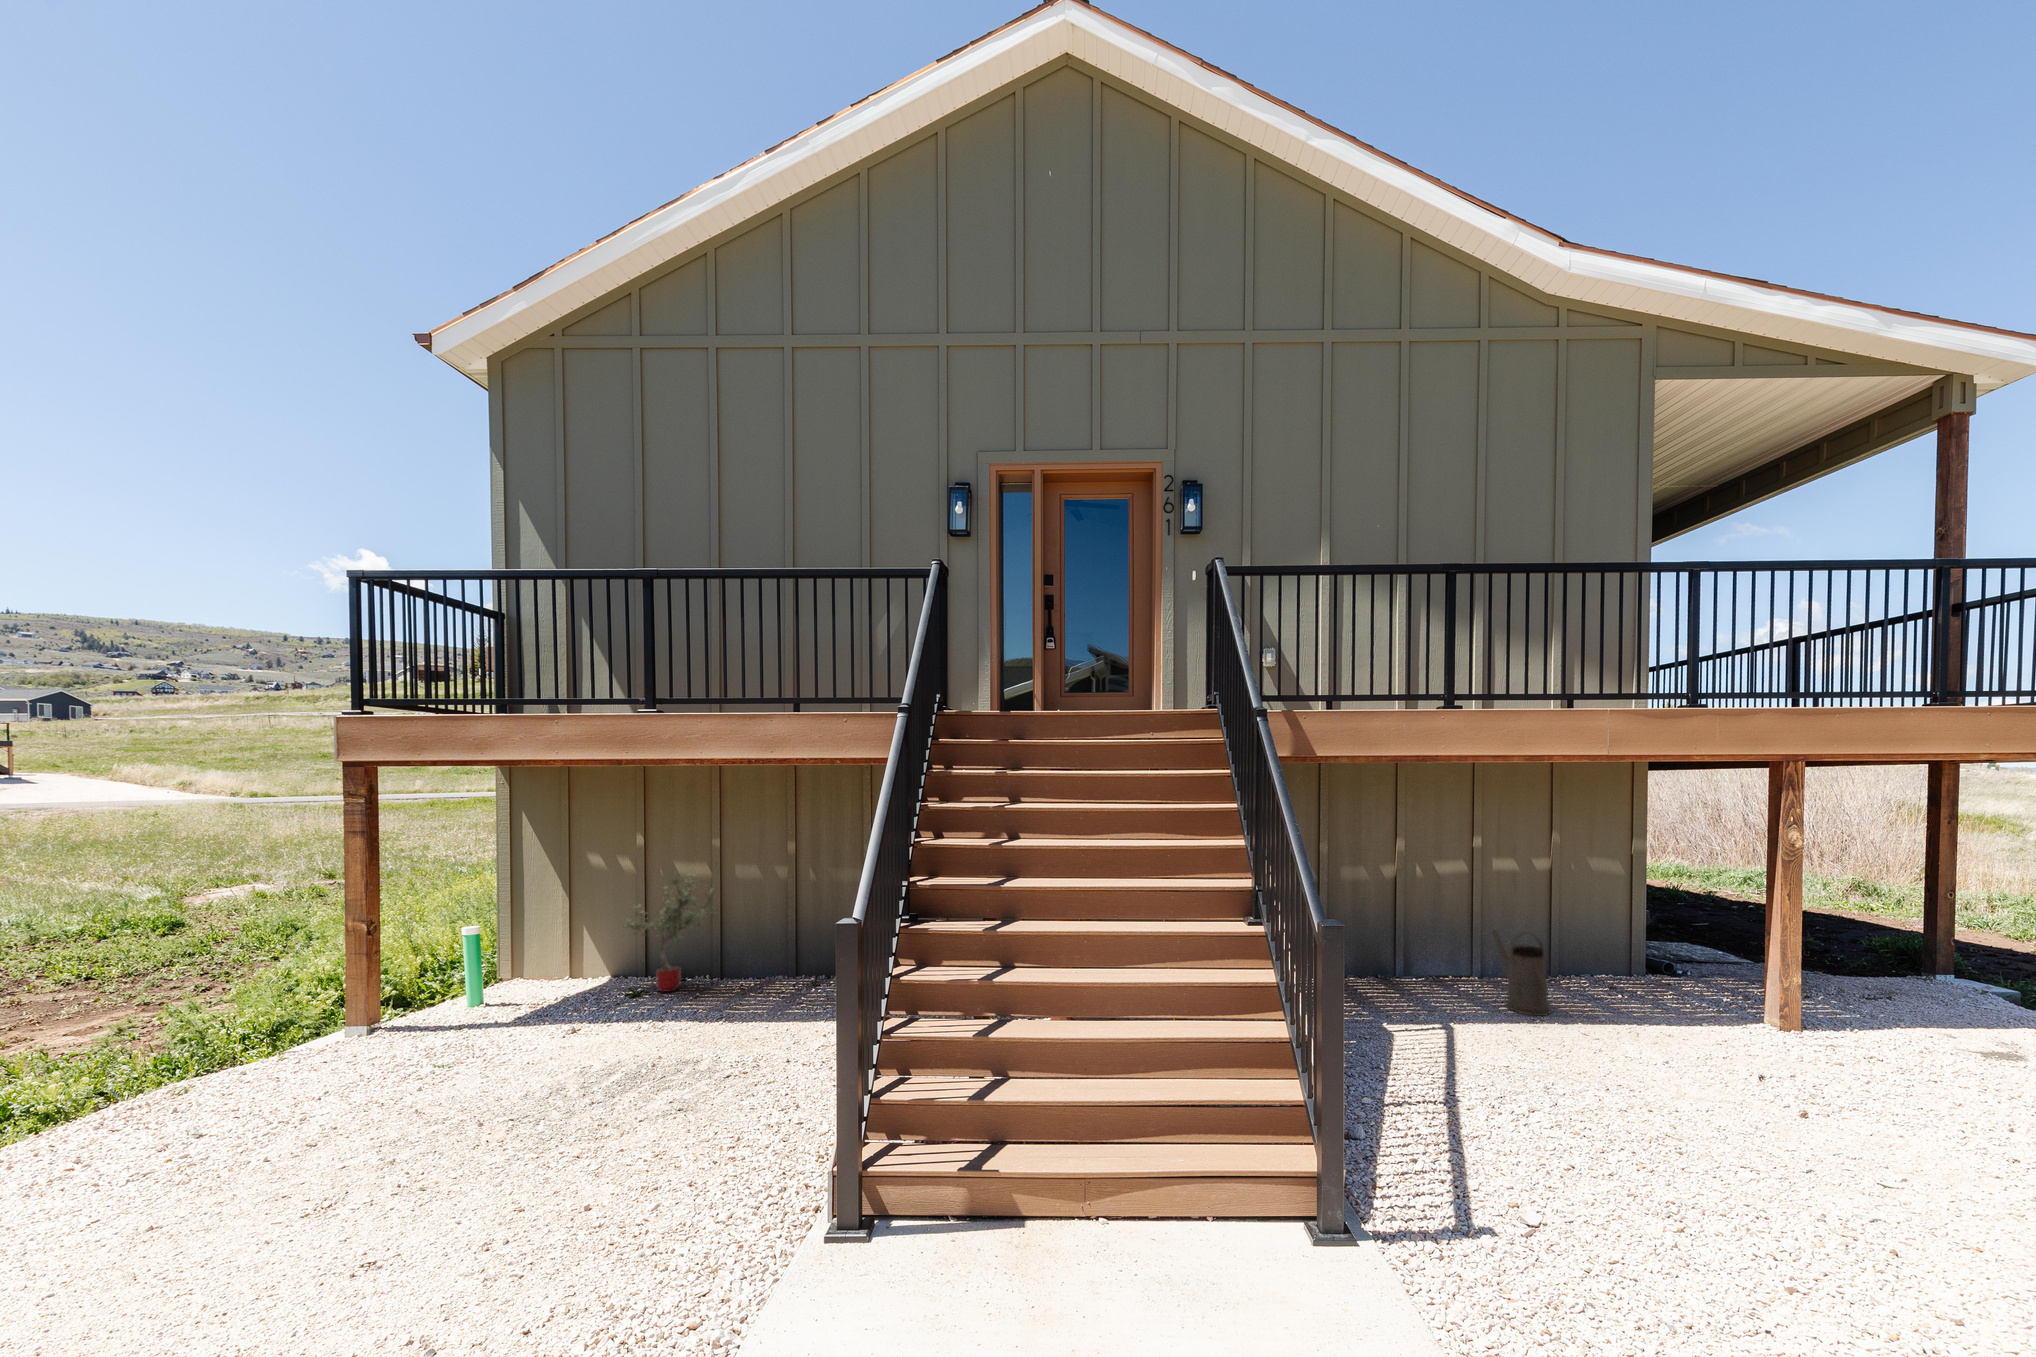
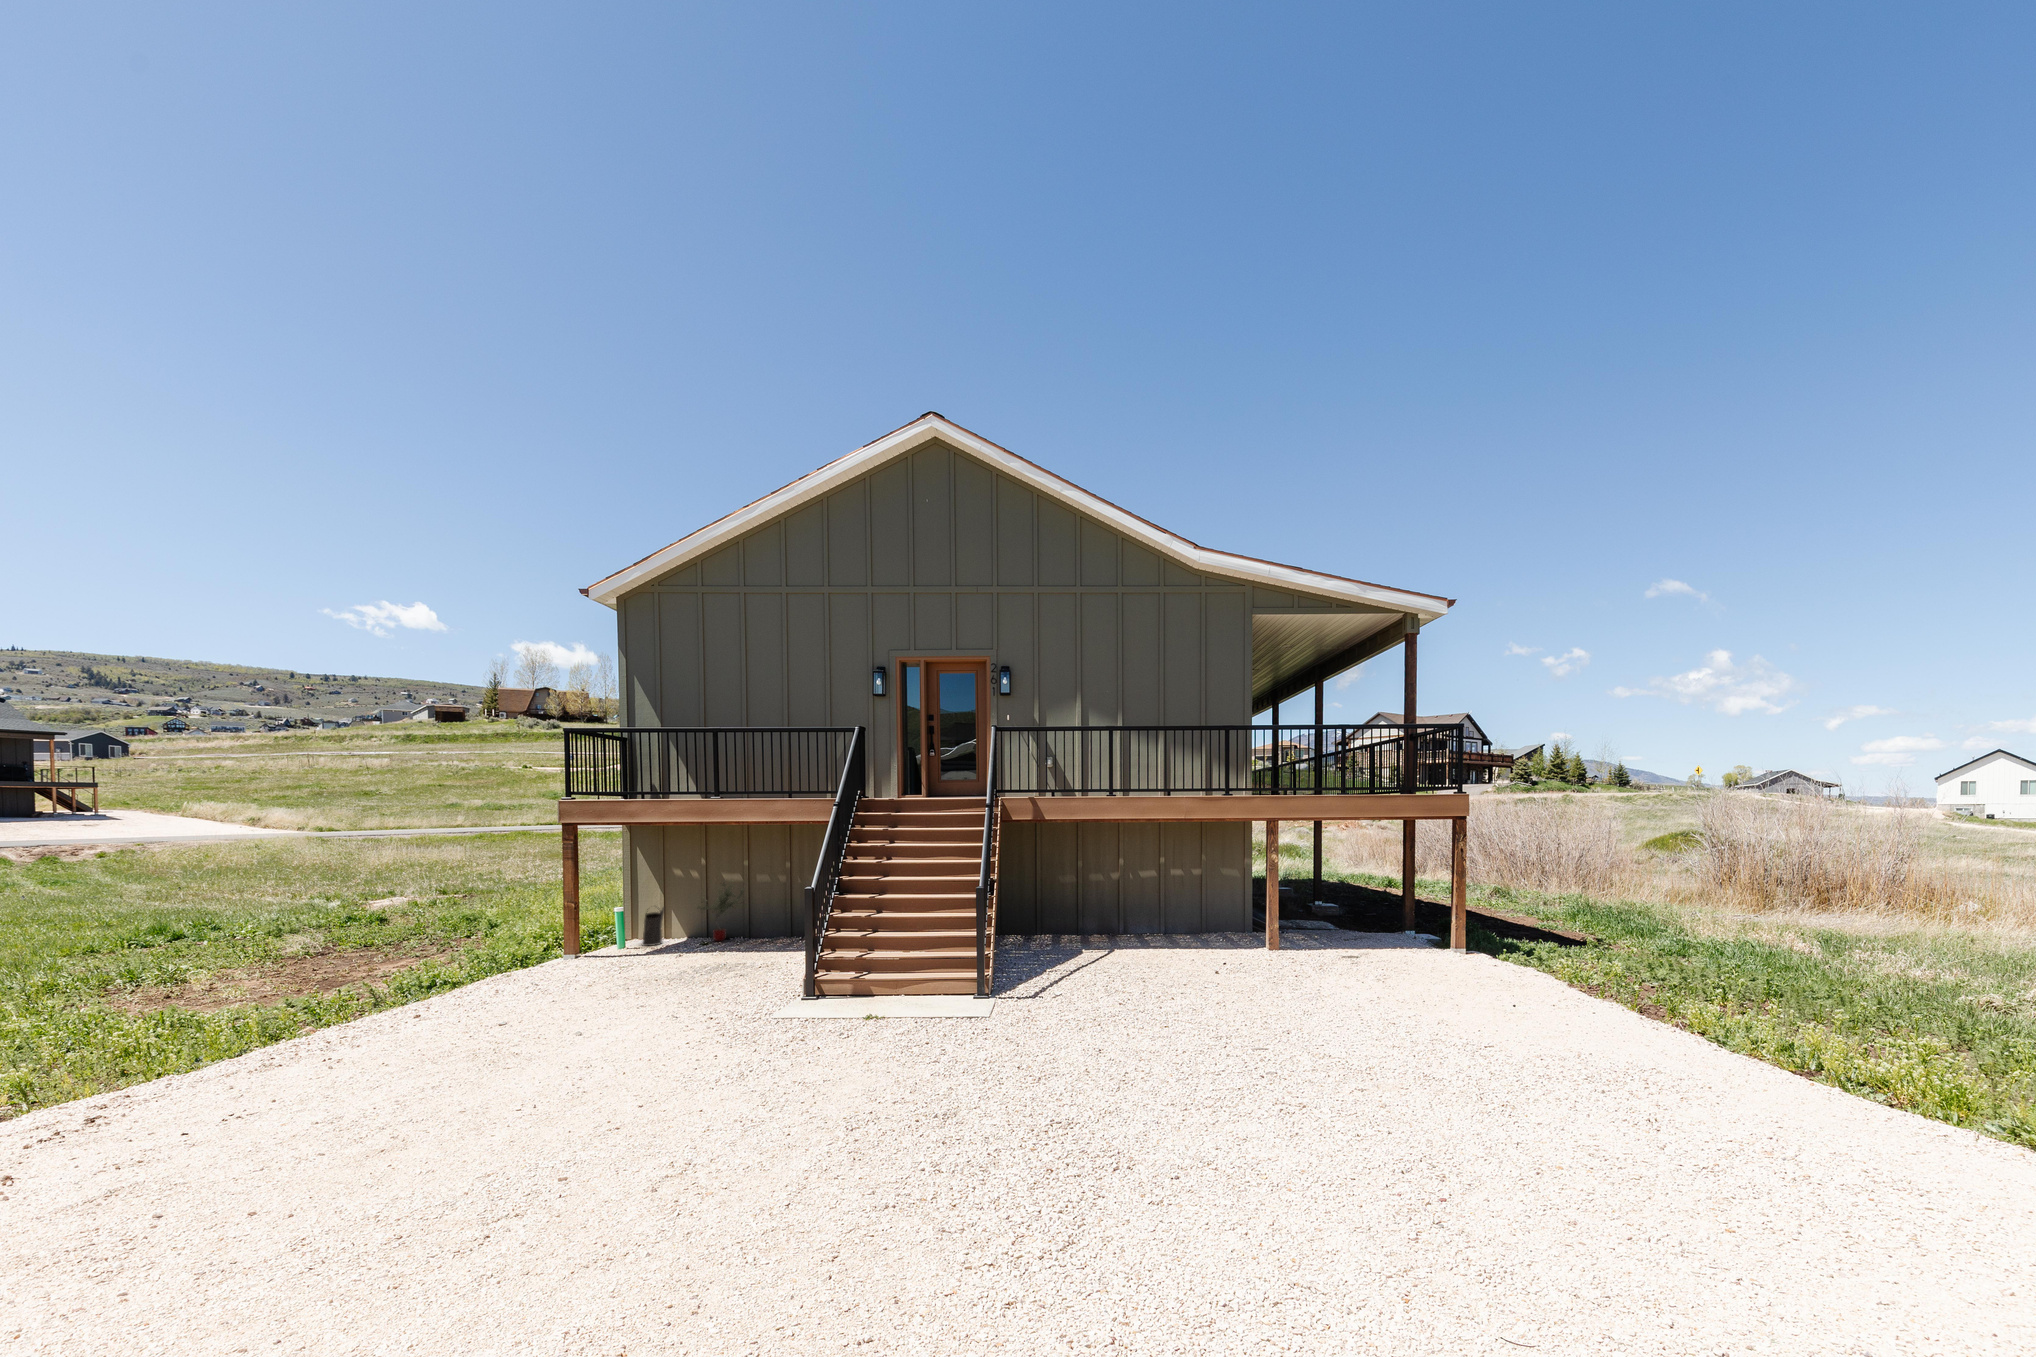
watering can: present [1492,930,1551,1016] -> present [642,907,665,946]

